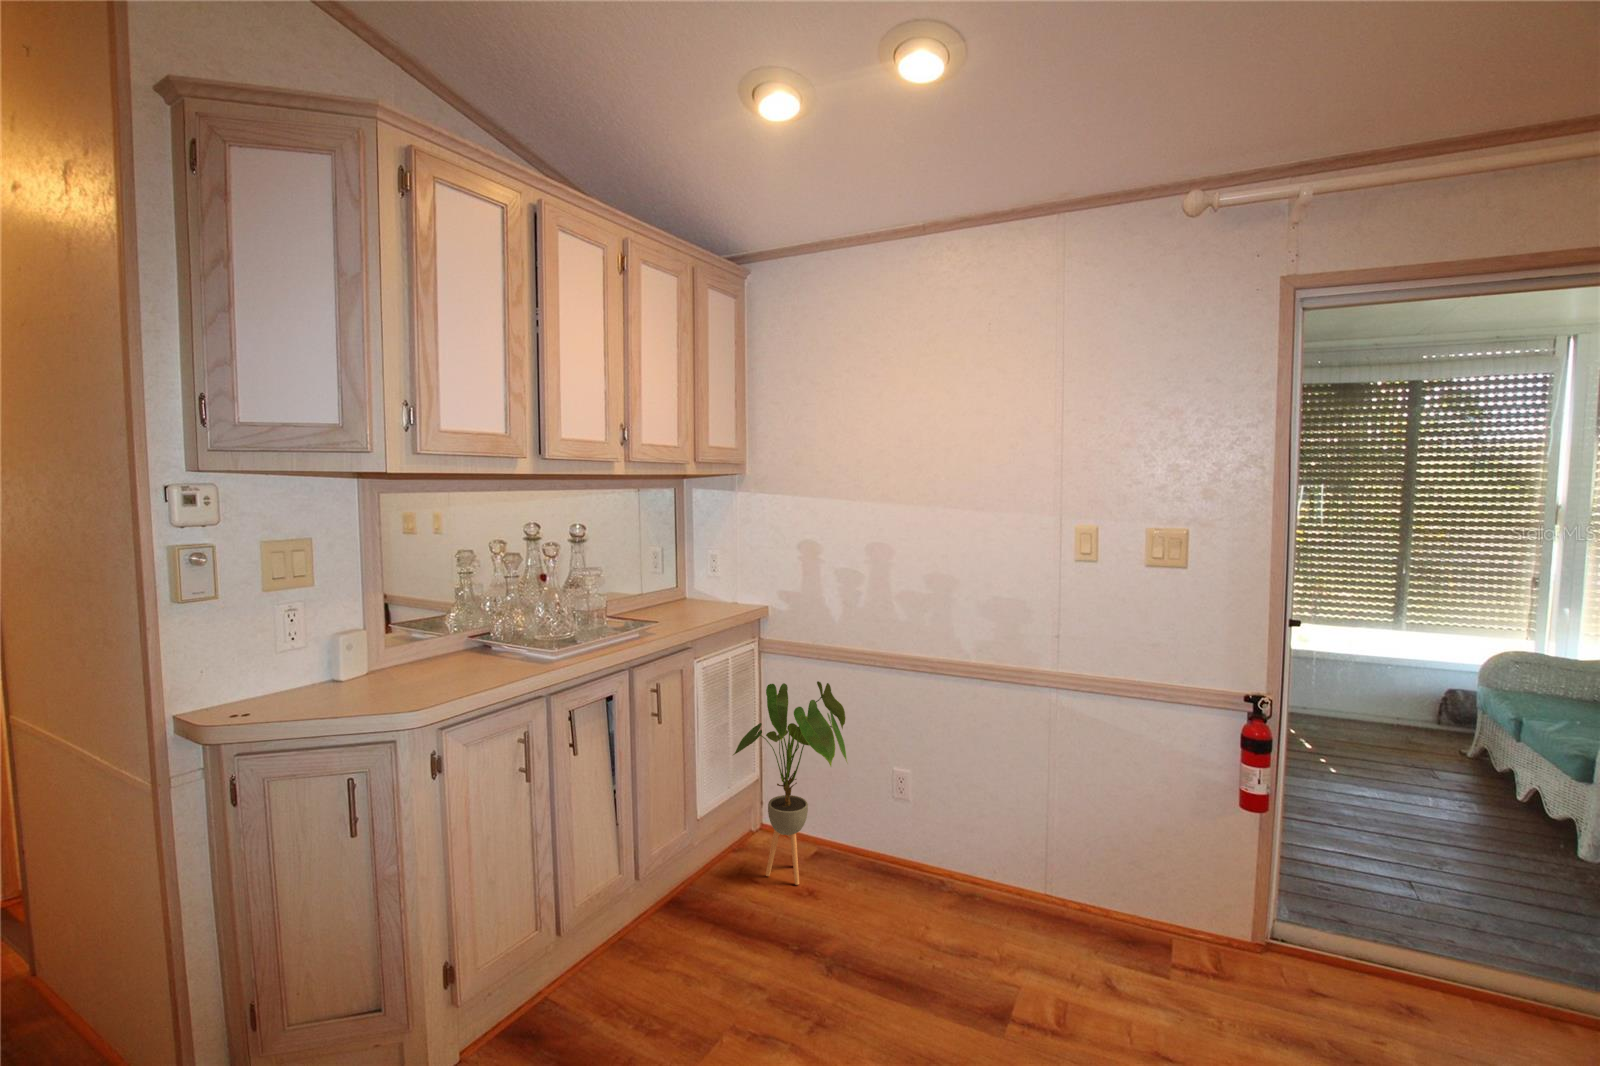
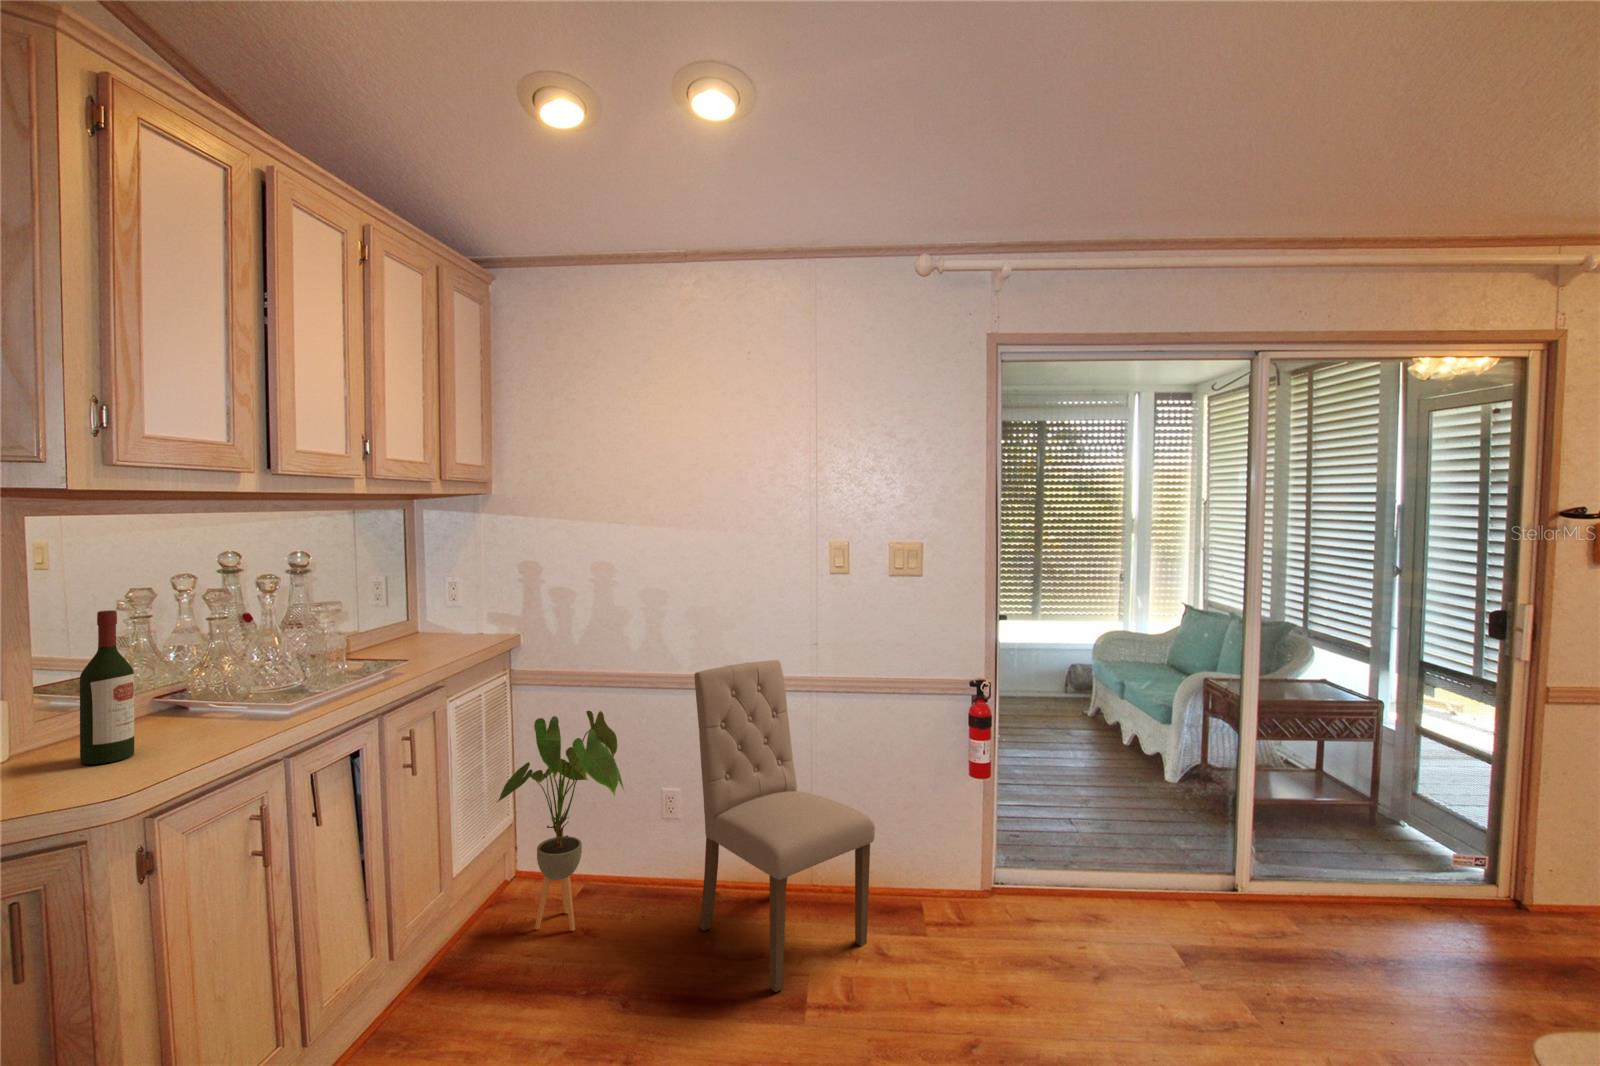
wine bottle: none [408,567,443,684] -> present [80,610,134,764]
dining chair: none [914,650,1107,999] -> present [694,660,875,992]

